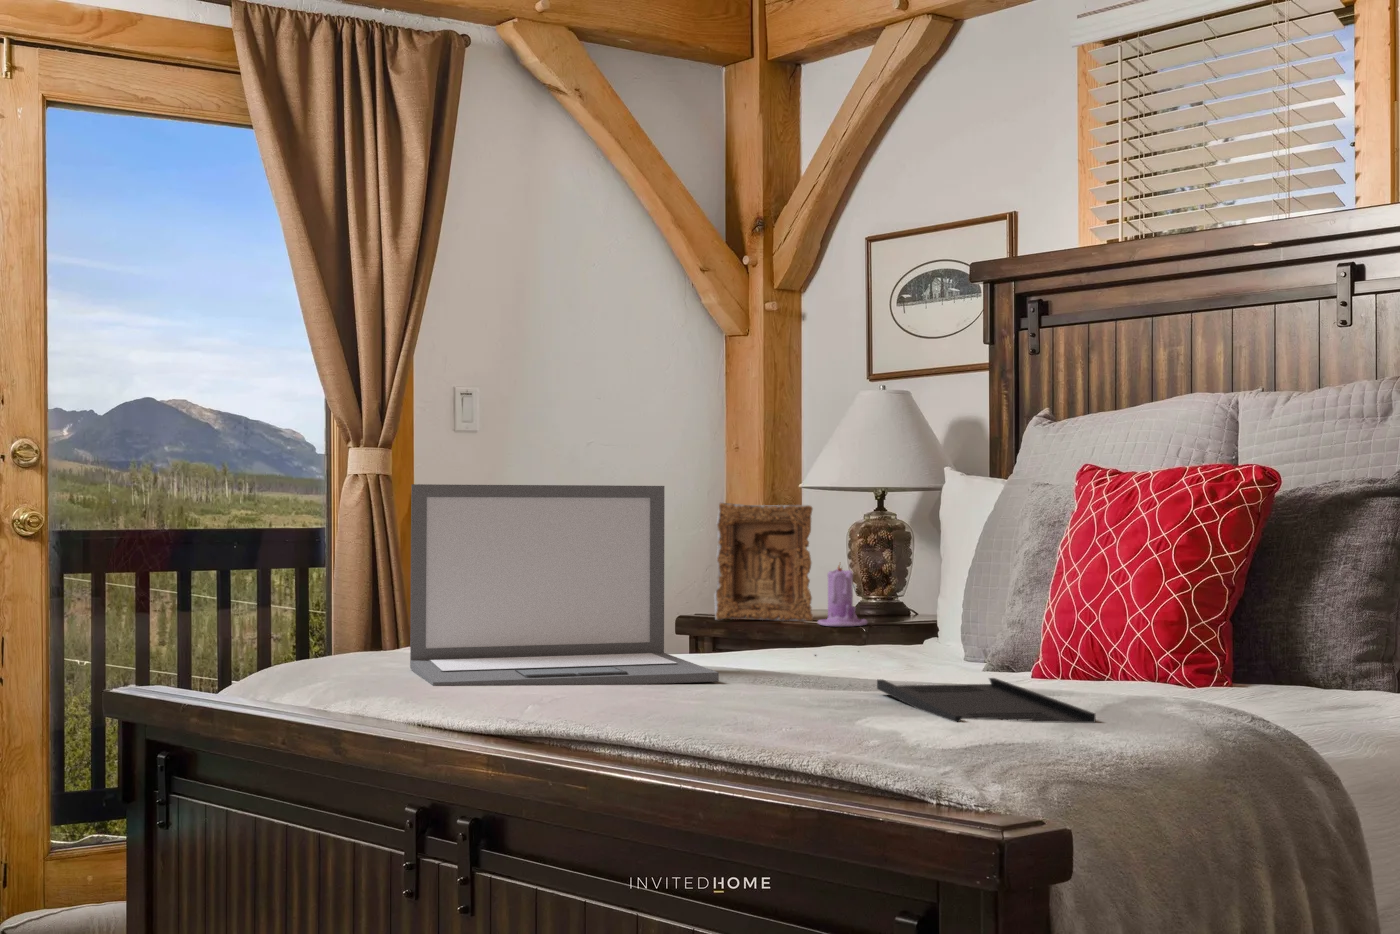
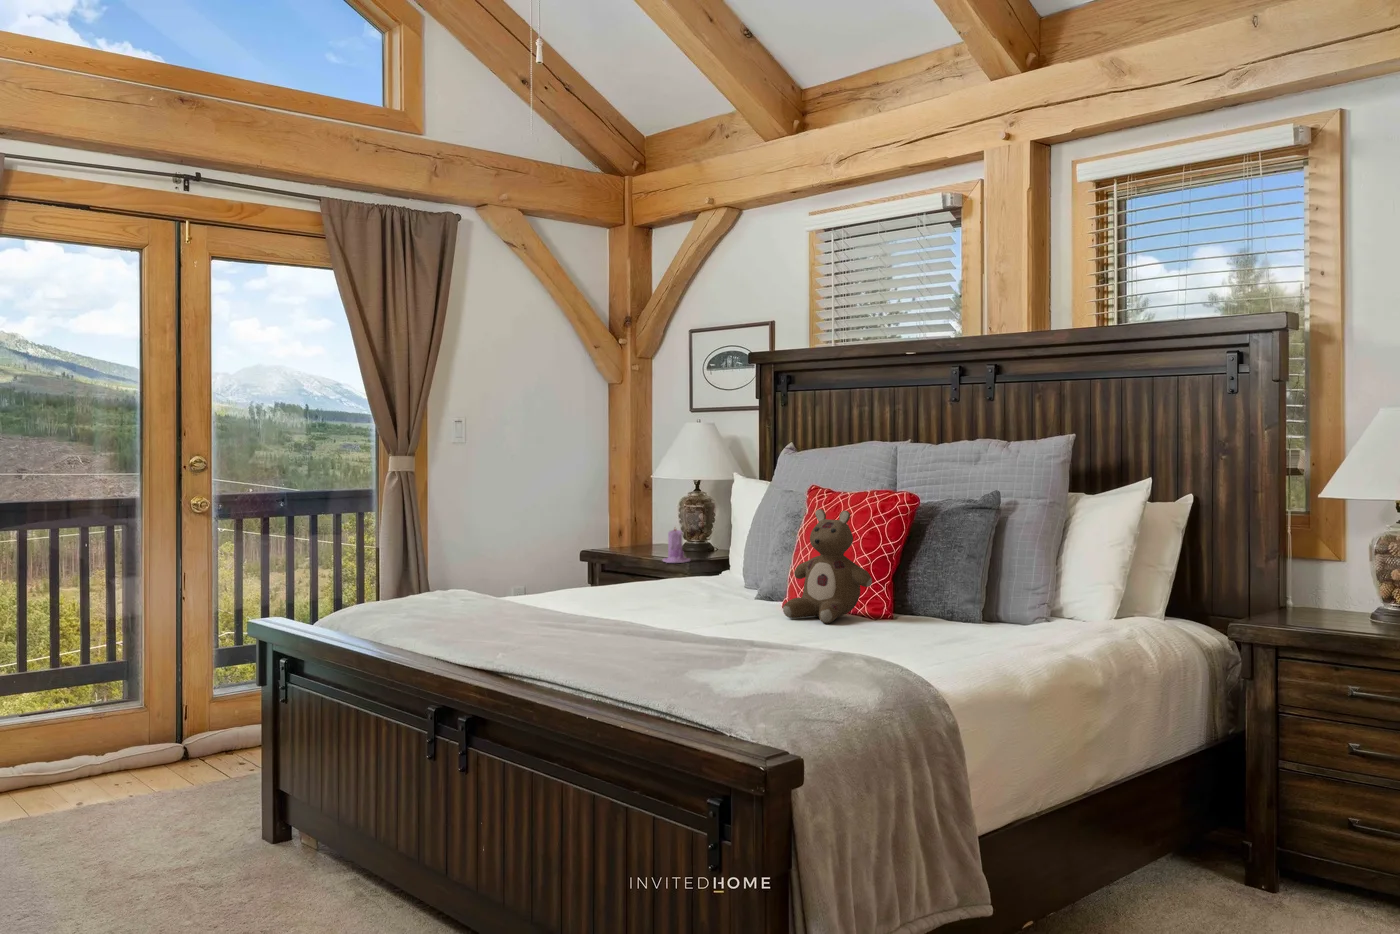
laptop: present [410,484,719,686] -> none [428,504,611,637]
stuffed bear: none [1030,490,1197,692] -> present [783,509,872,624]
picture frame: present [714,503,813,621] -> none [603,489,659,558]
tray: present [877,678,1096,723] -> none [700,620,819,663]

